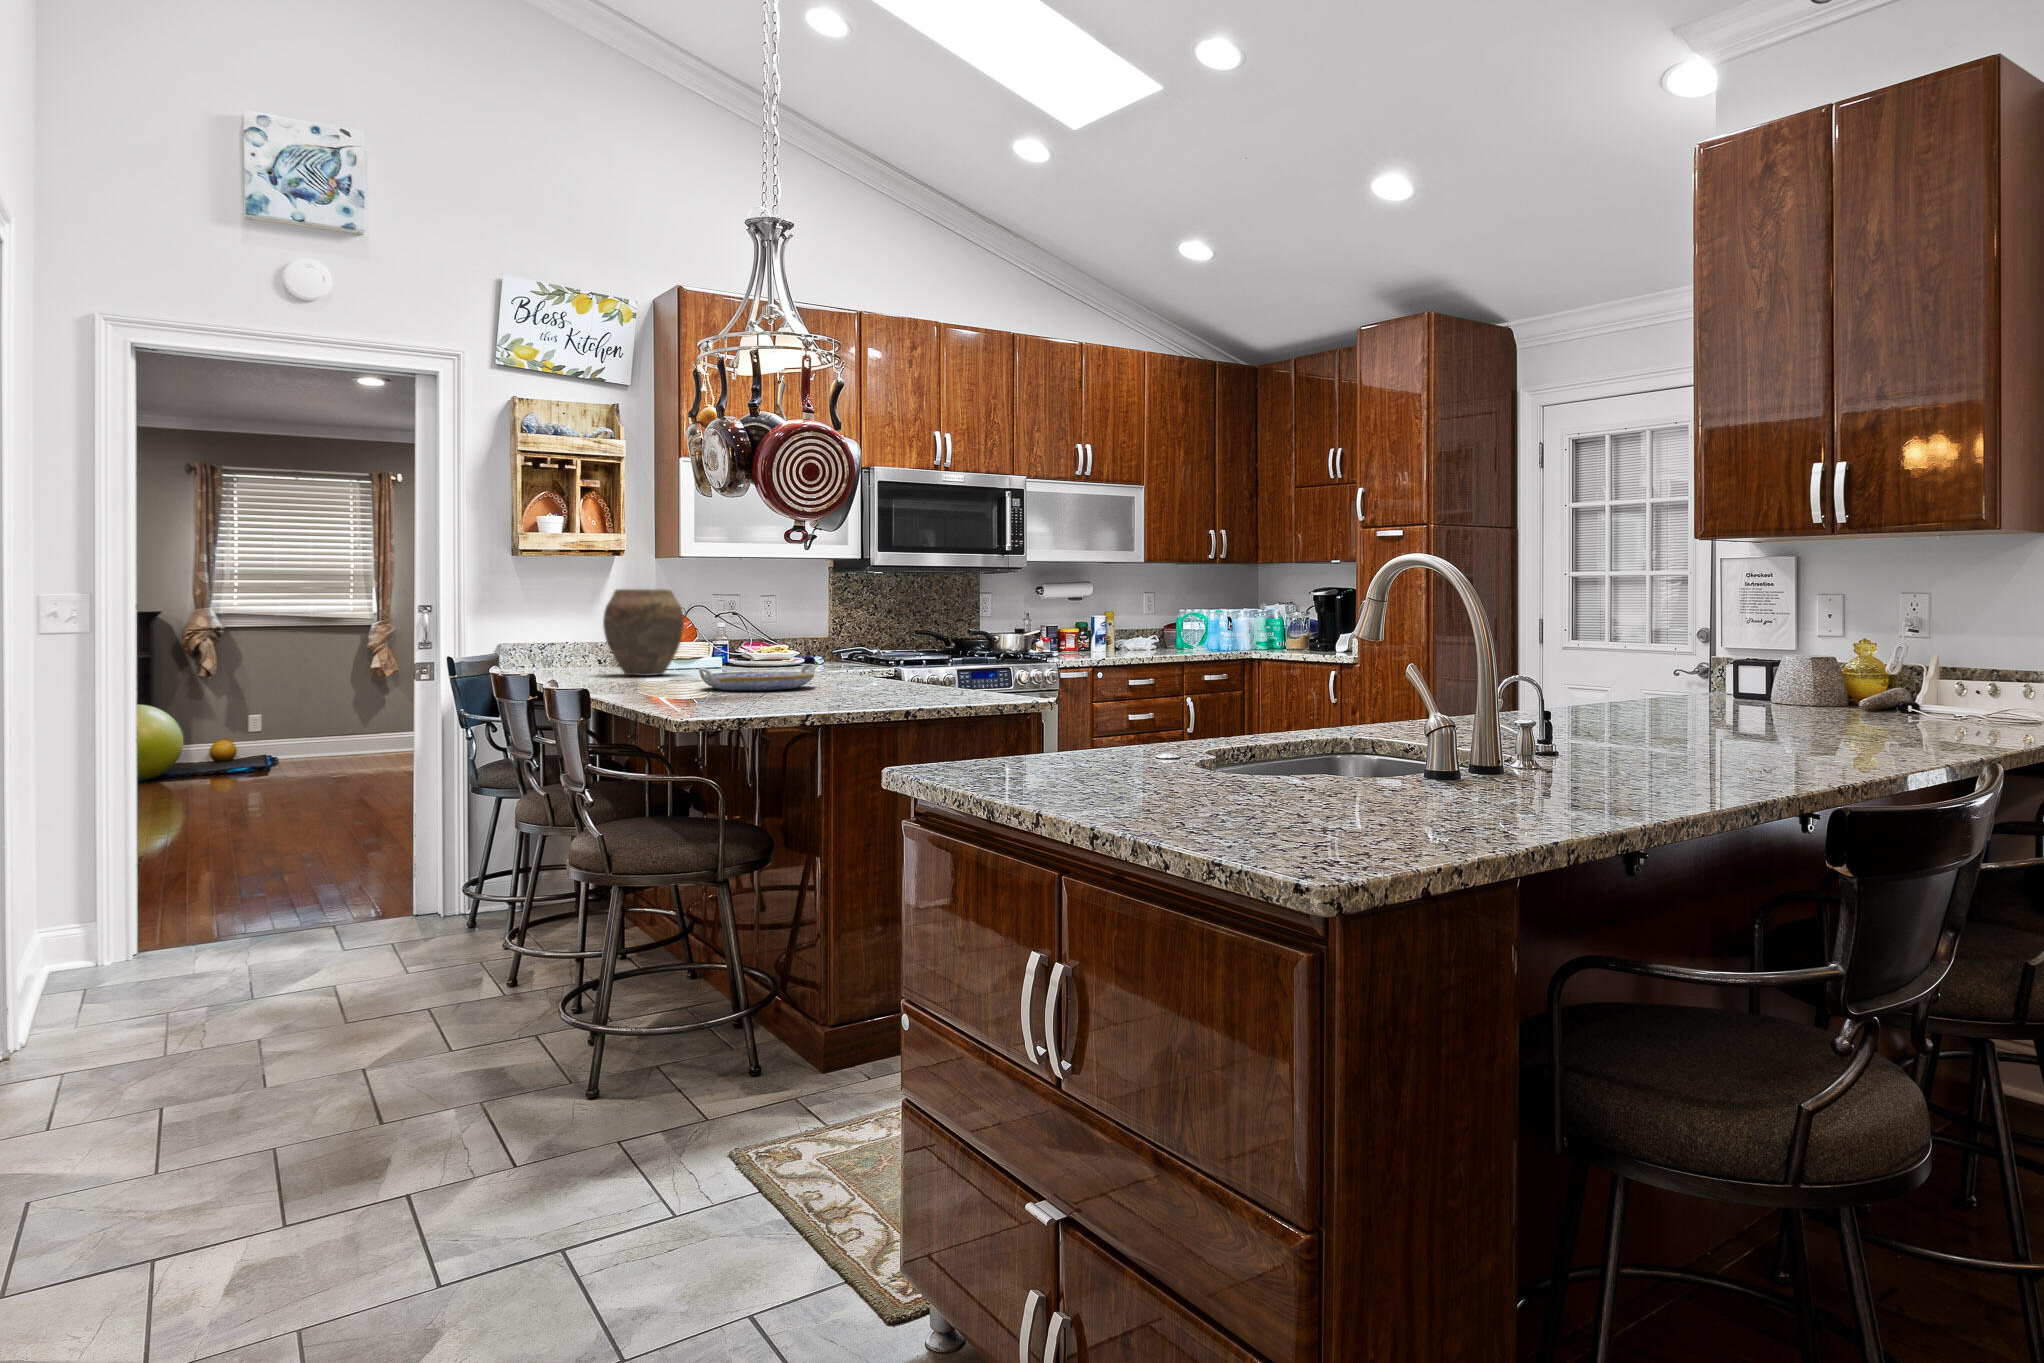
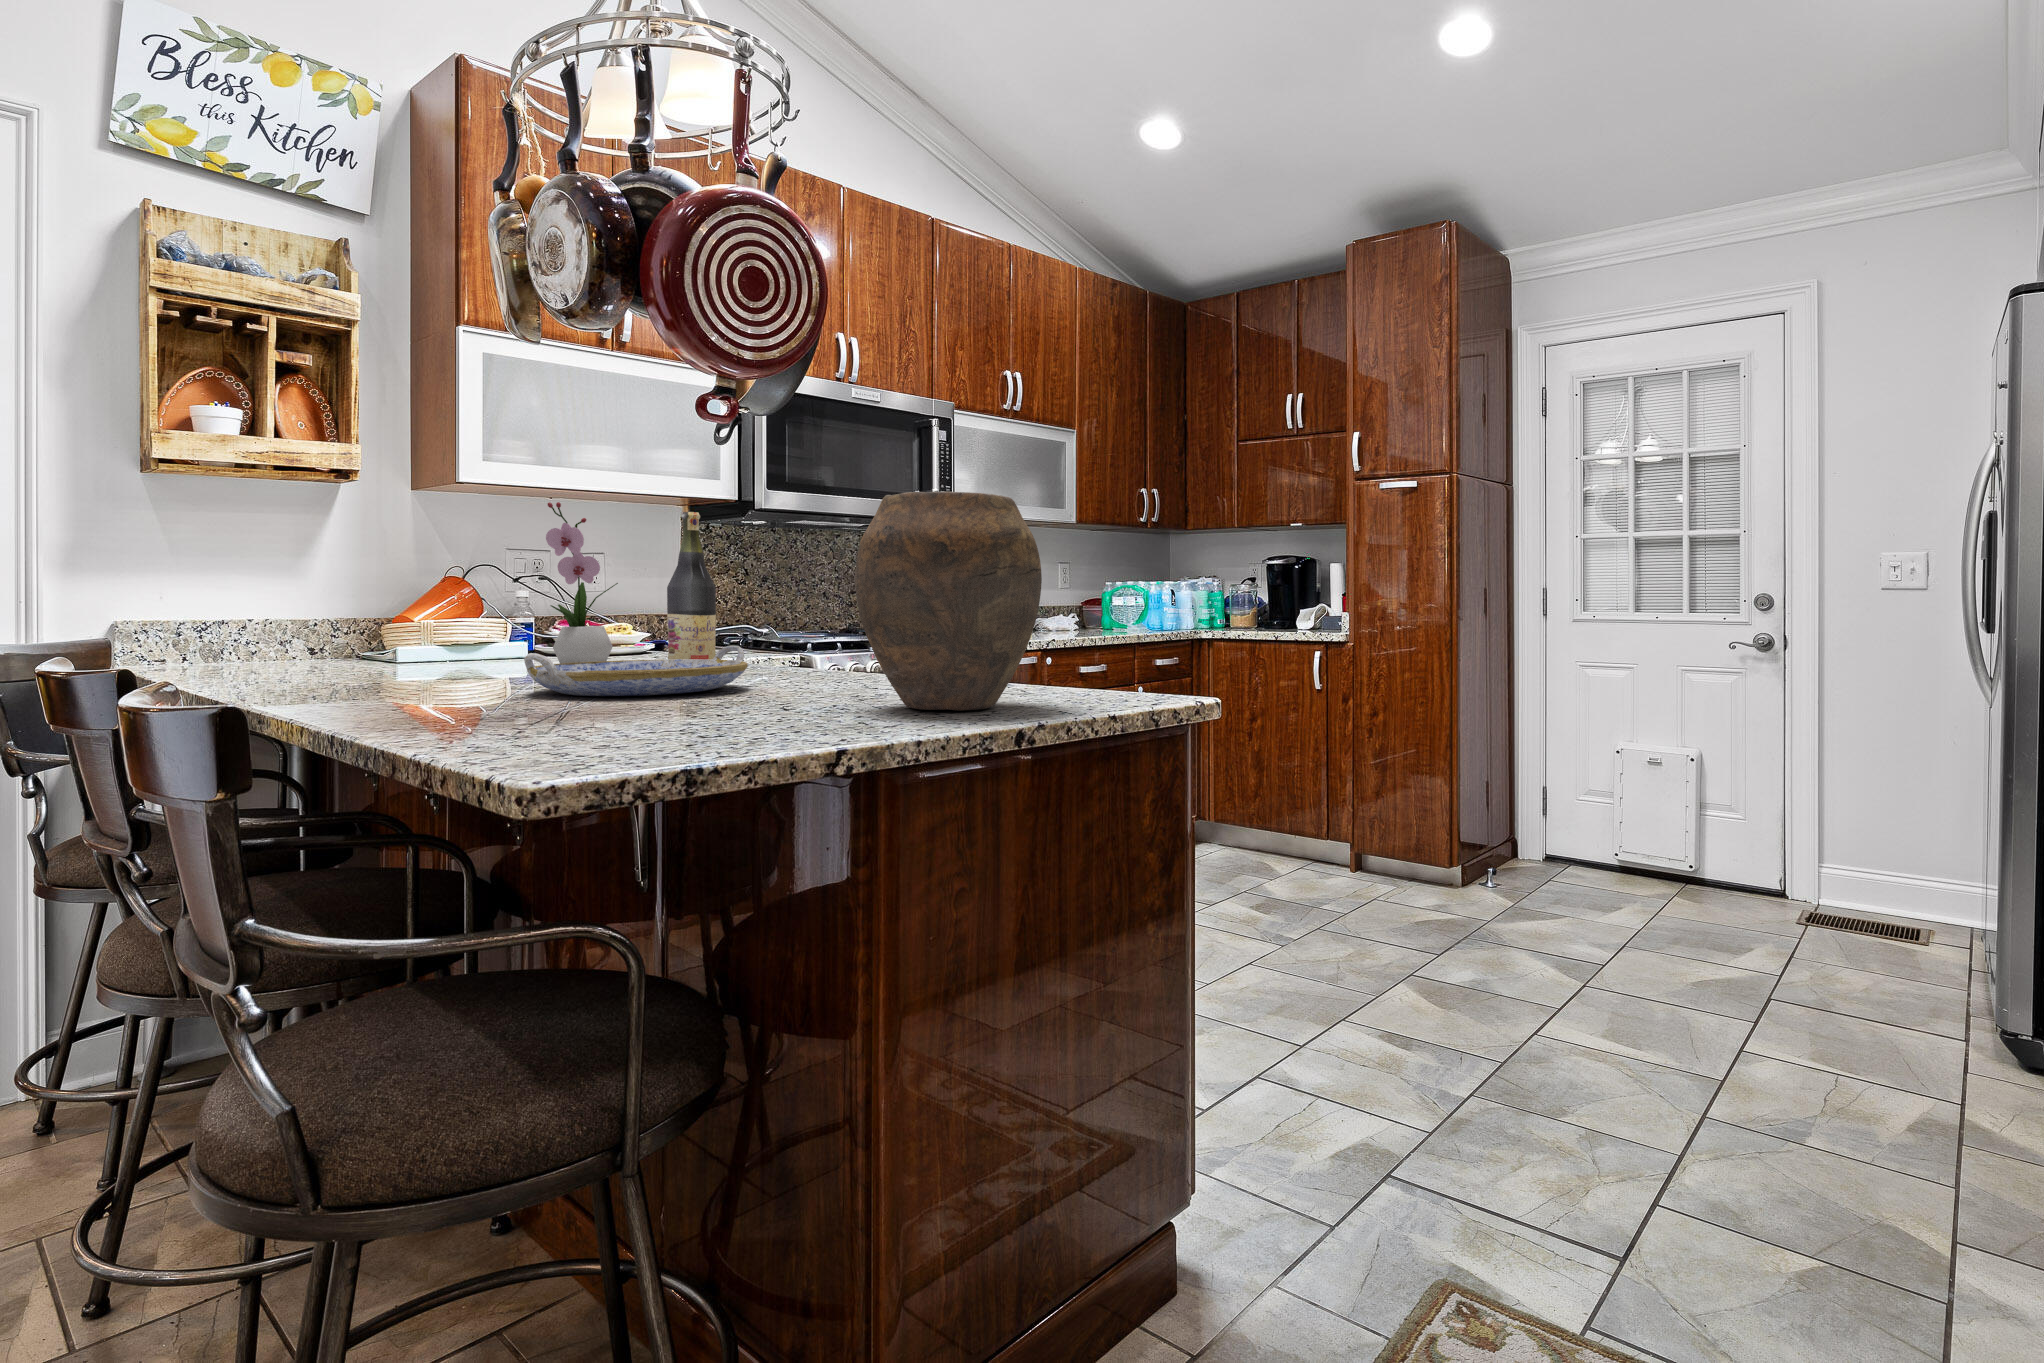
flower arrangement: none [722,576,765,676] -> present [546,502,618,663]
wine bottle: none [788,581,817,679] -> present [667,512,716,659]
vase: present [603,589,684,676] -> present [855,491,1042,710]

